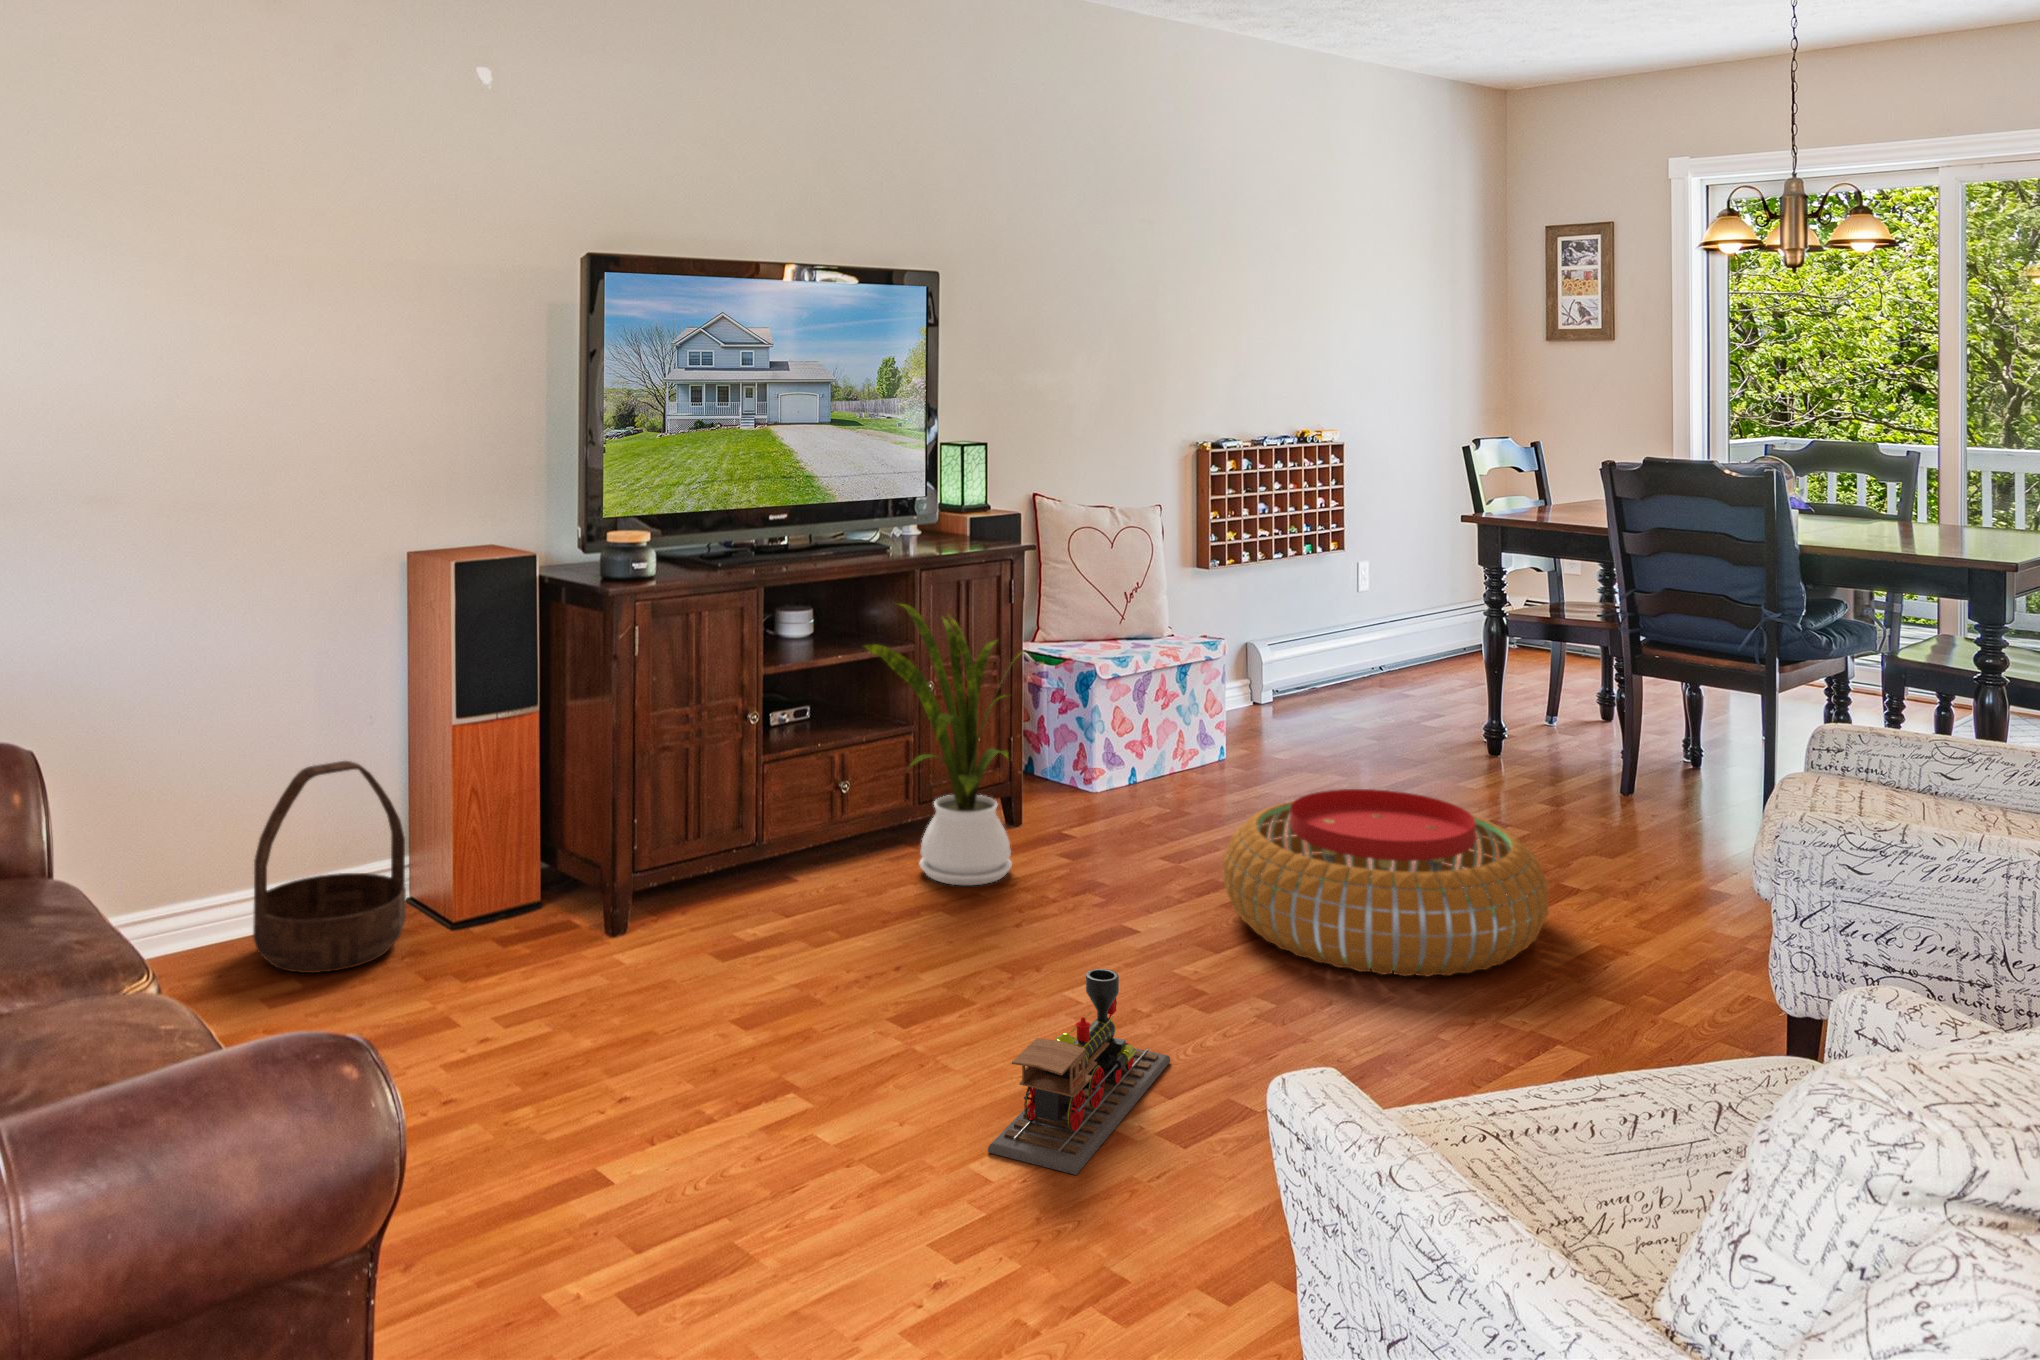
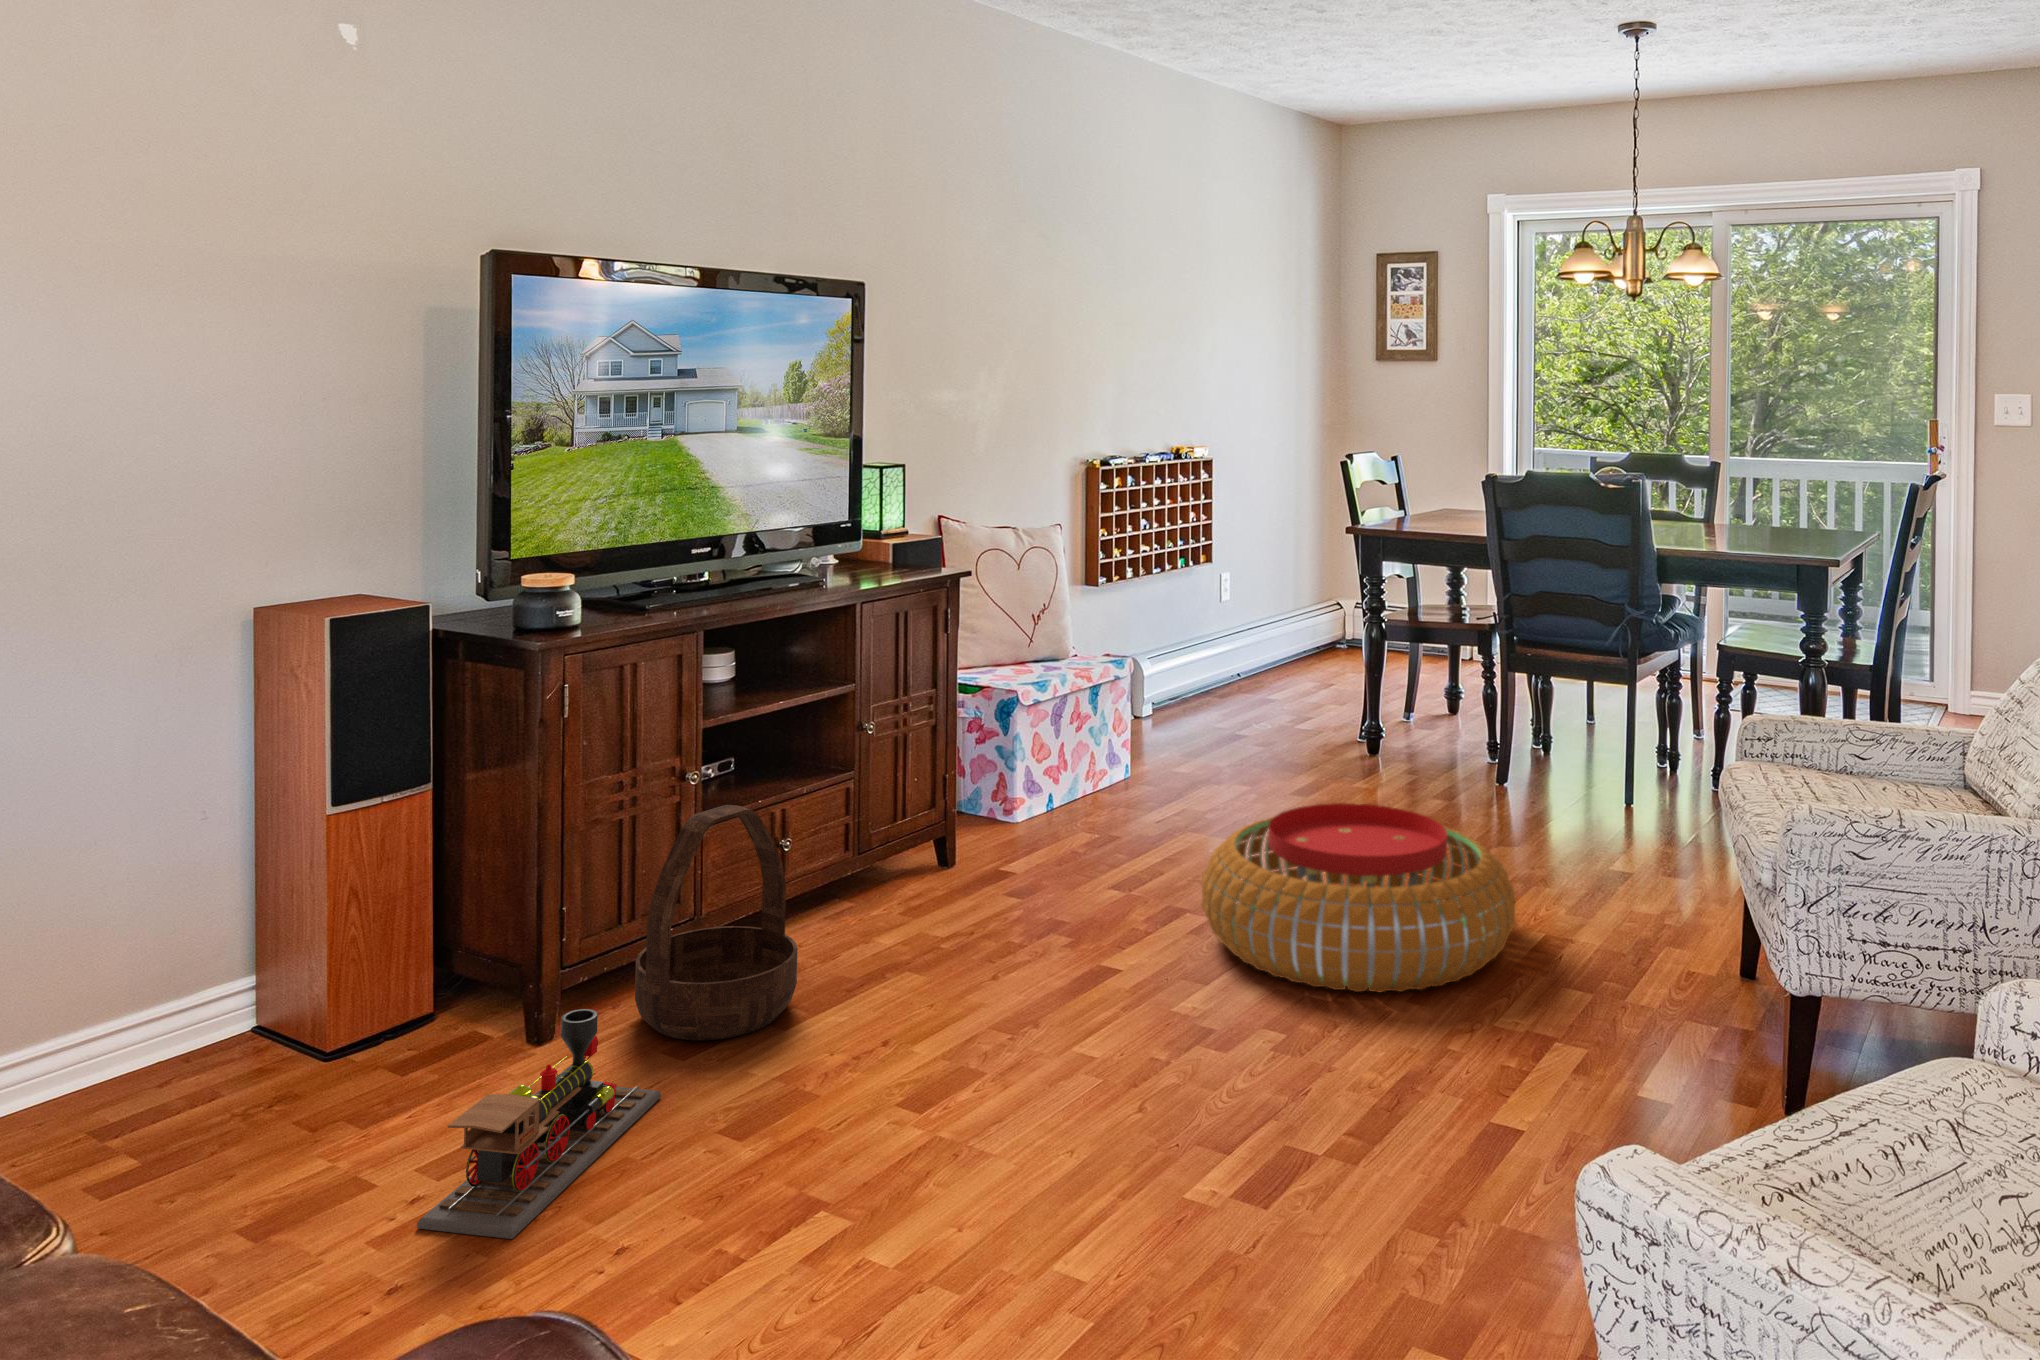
house plant: present [865,604,1019,885] -> none [811,639,998,941]
basket: present [253,761,406,973] -> present [635,805,798,1041]
toy train: present [988,969,1170,1175] -> present [417,1009,661,1239]

